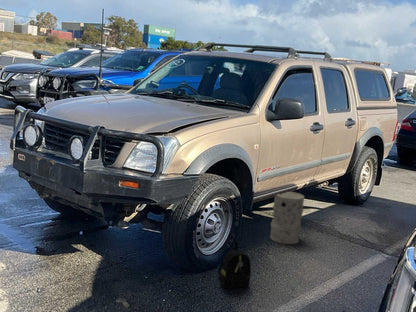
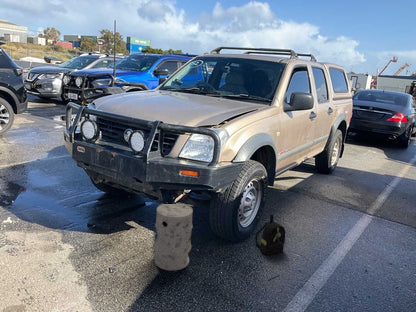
trash can: present [270,192,304,244] -> present [154,202,193,271]

